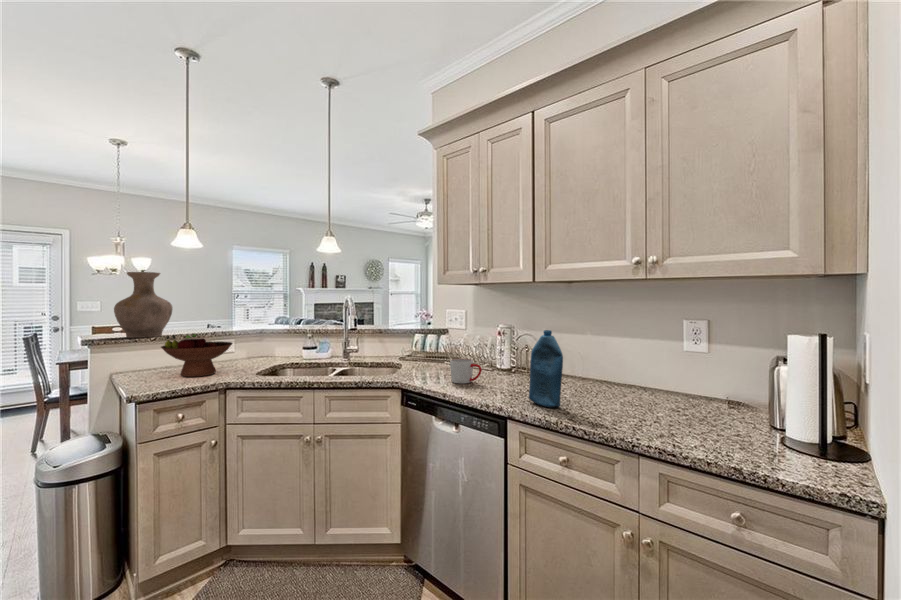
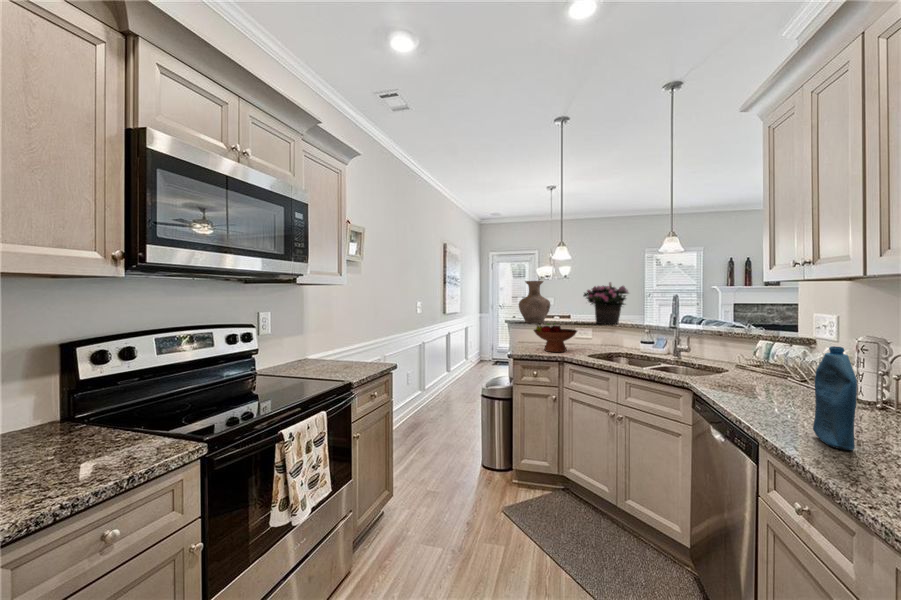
potted flower: none [220,278,281,332] -> present [583,282,629,324]
mug: present [450,359,482,383] -> none [751,370,791,399]

